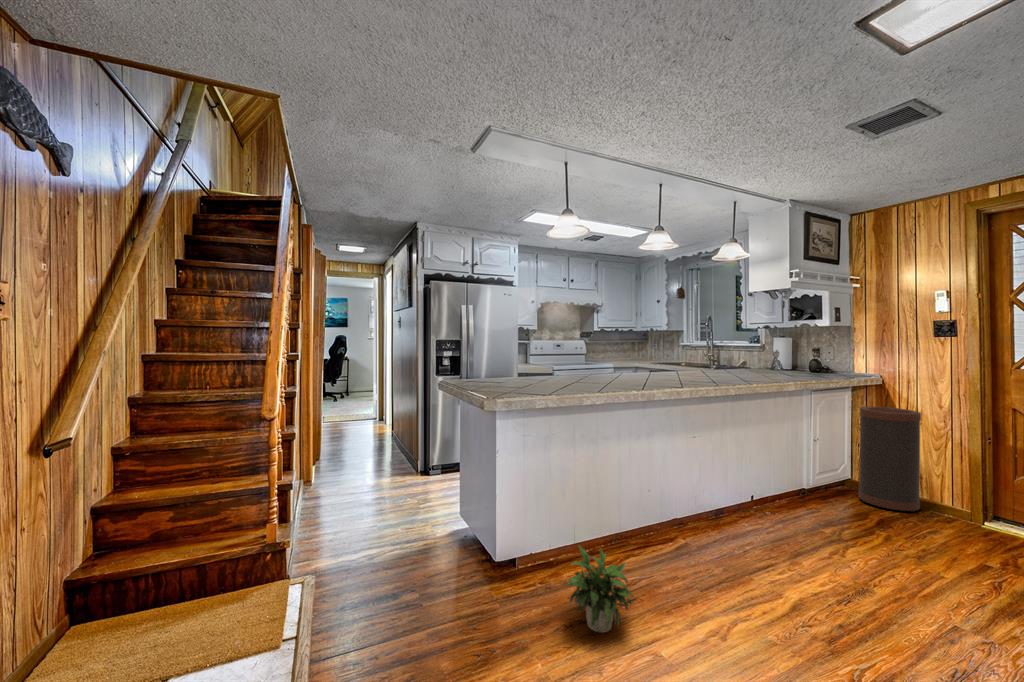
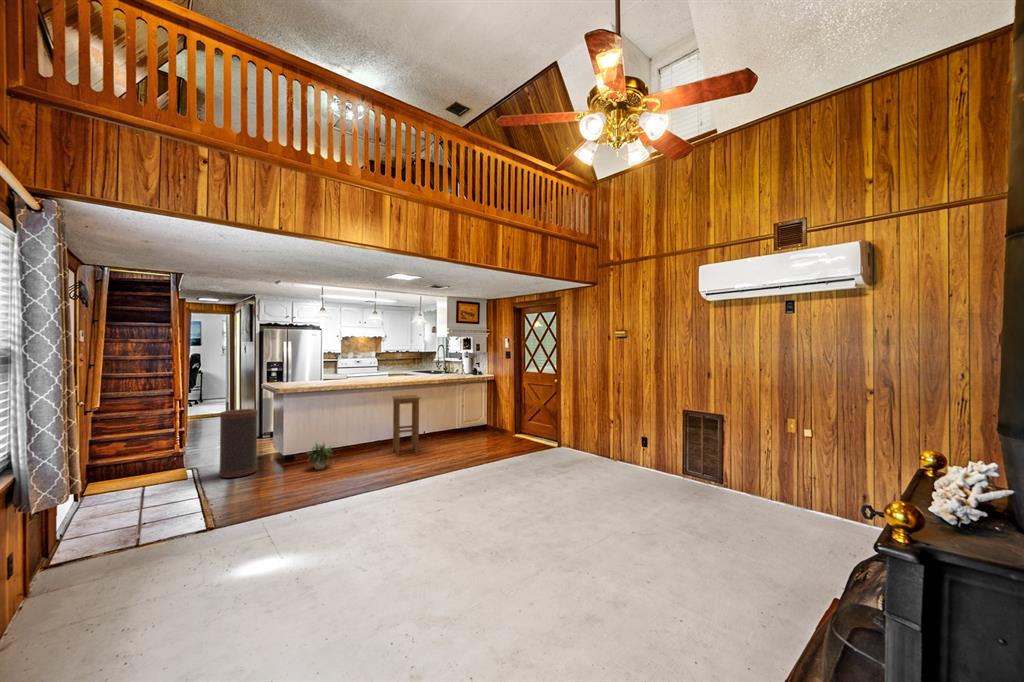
trash can: present [859,407,921,512] -> present [219,409,258,477]
stool: none [733,423,836,594] -> present [392,395,420,456]

